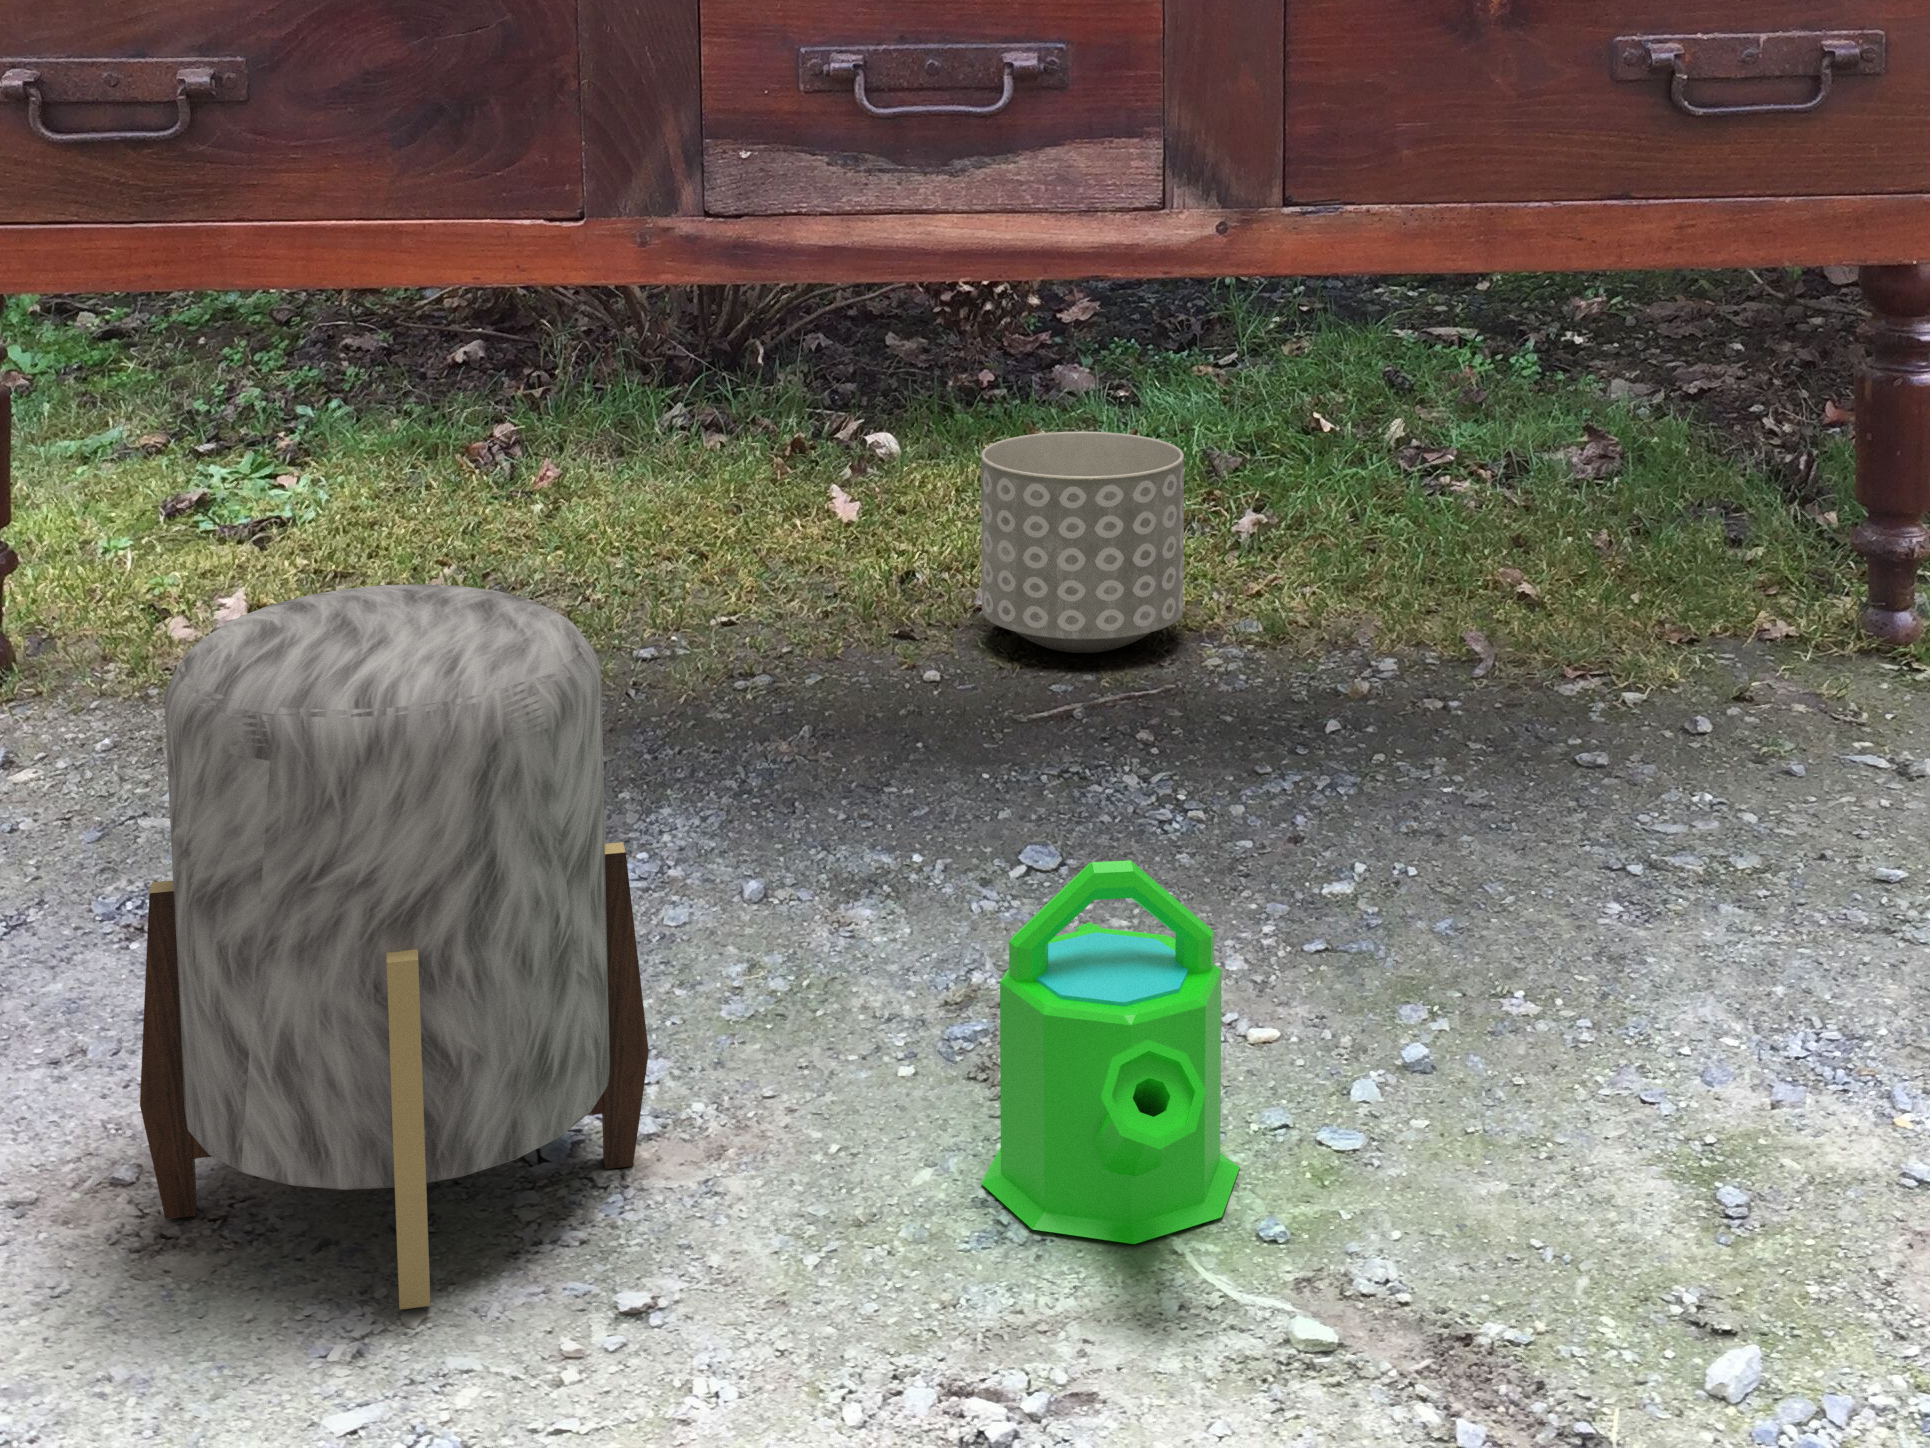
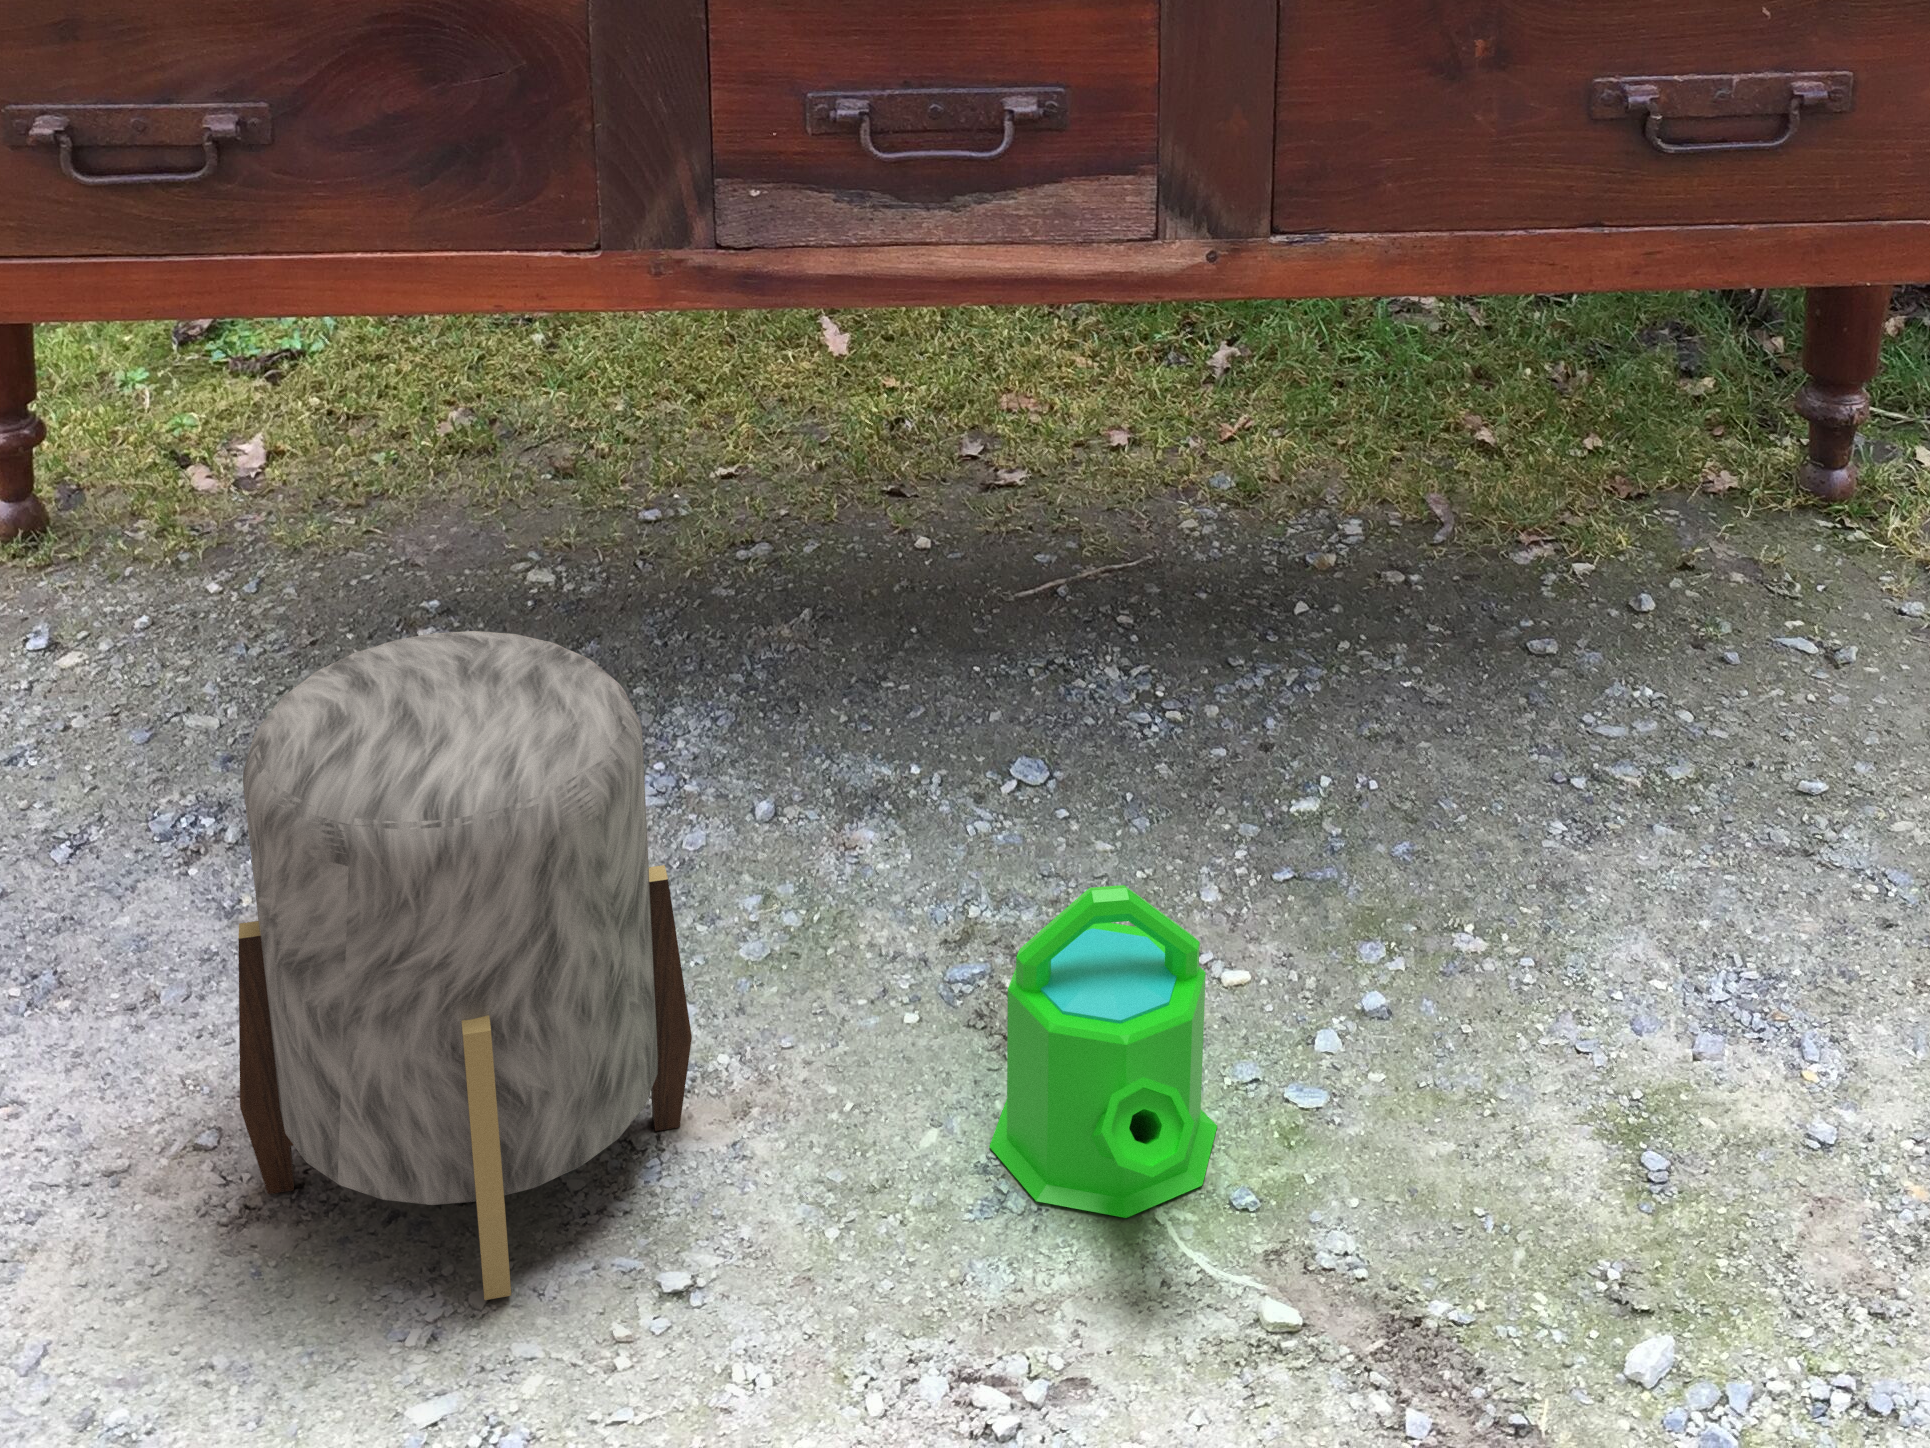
planter: present [981,432,1184,653] -> none [969,266,1162,483]

